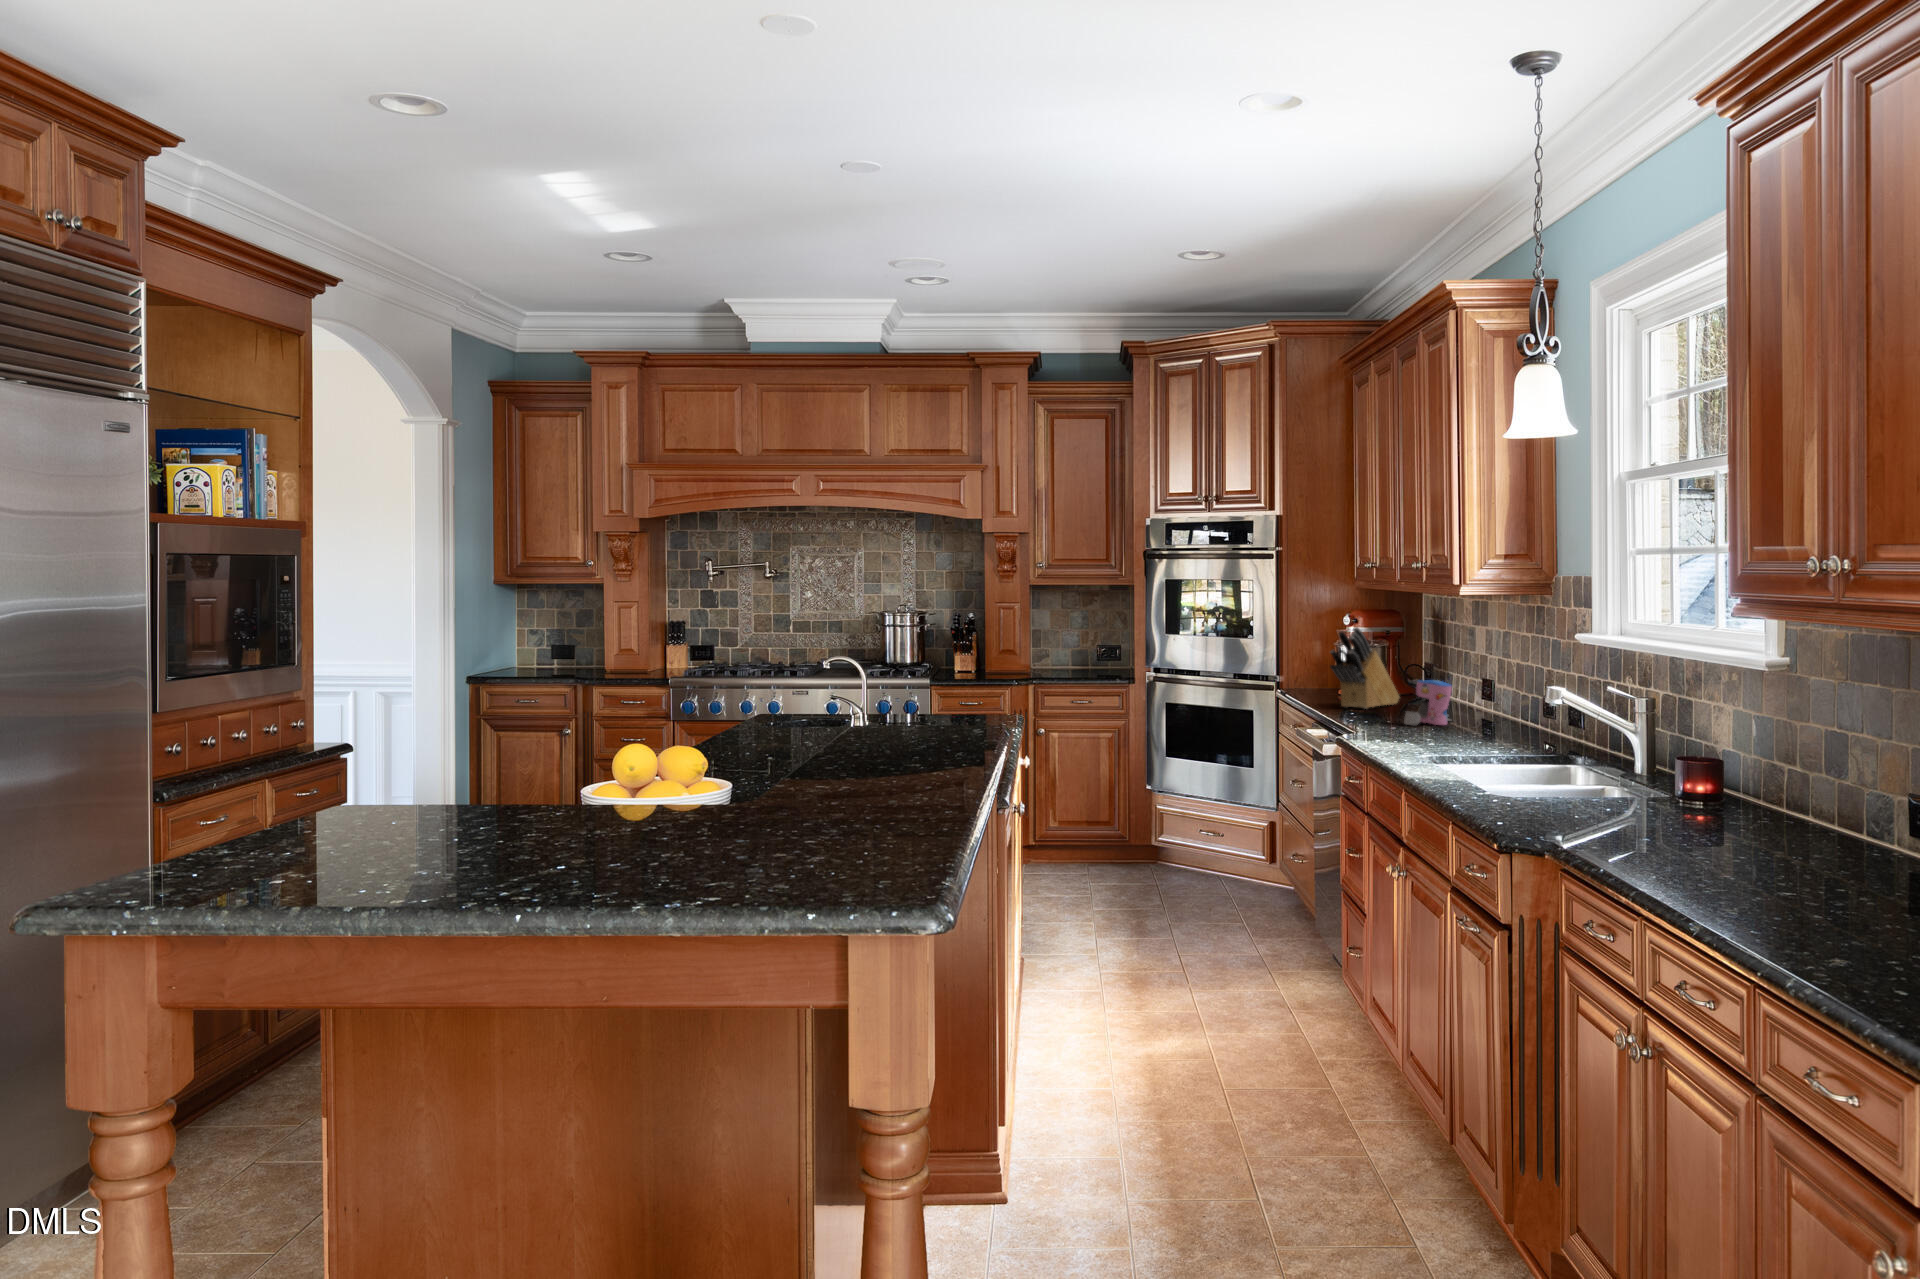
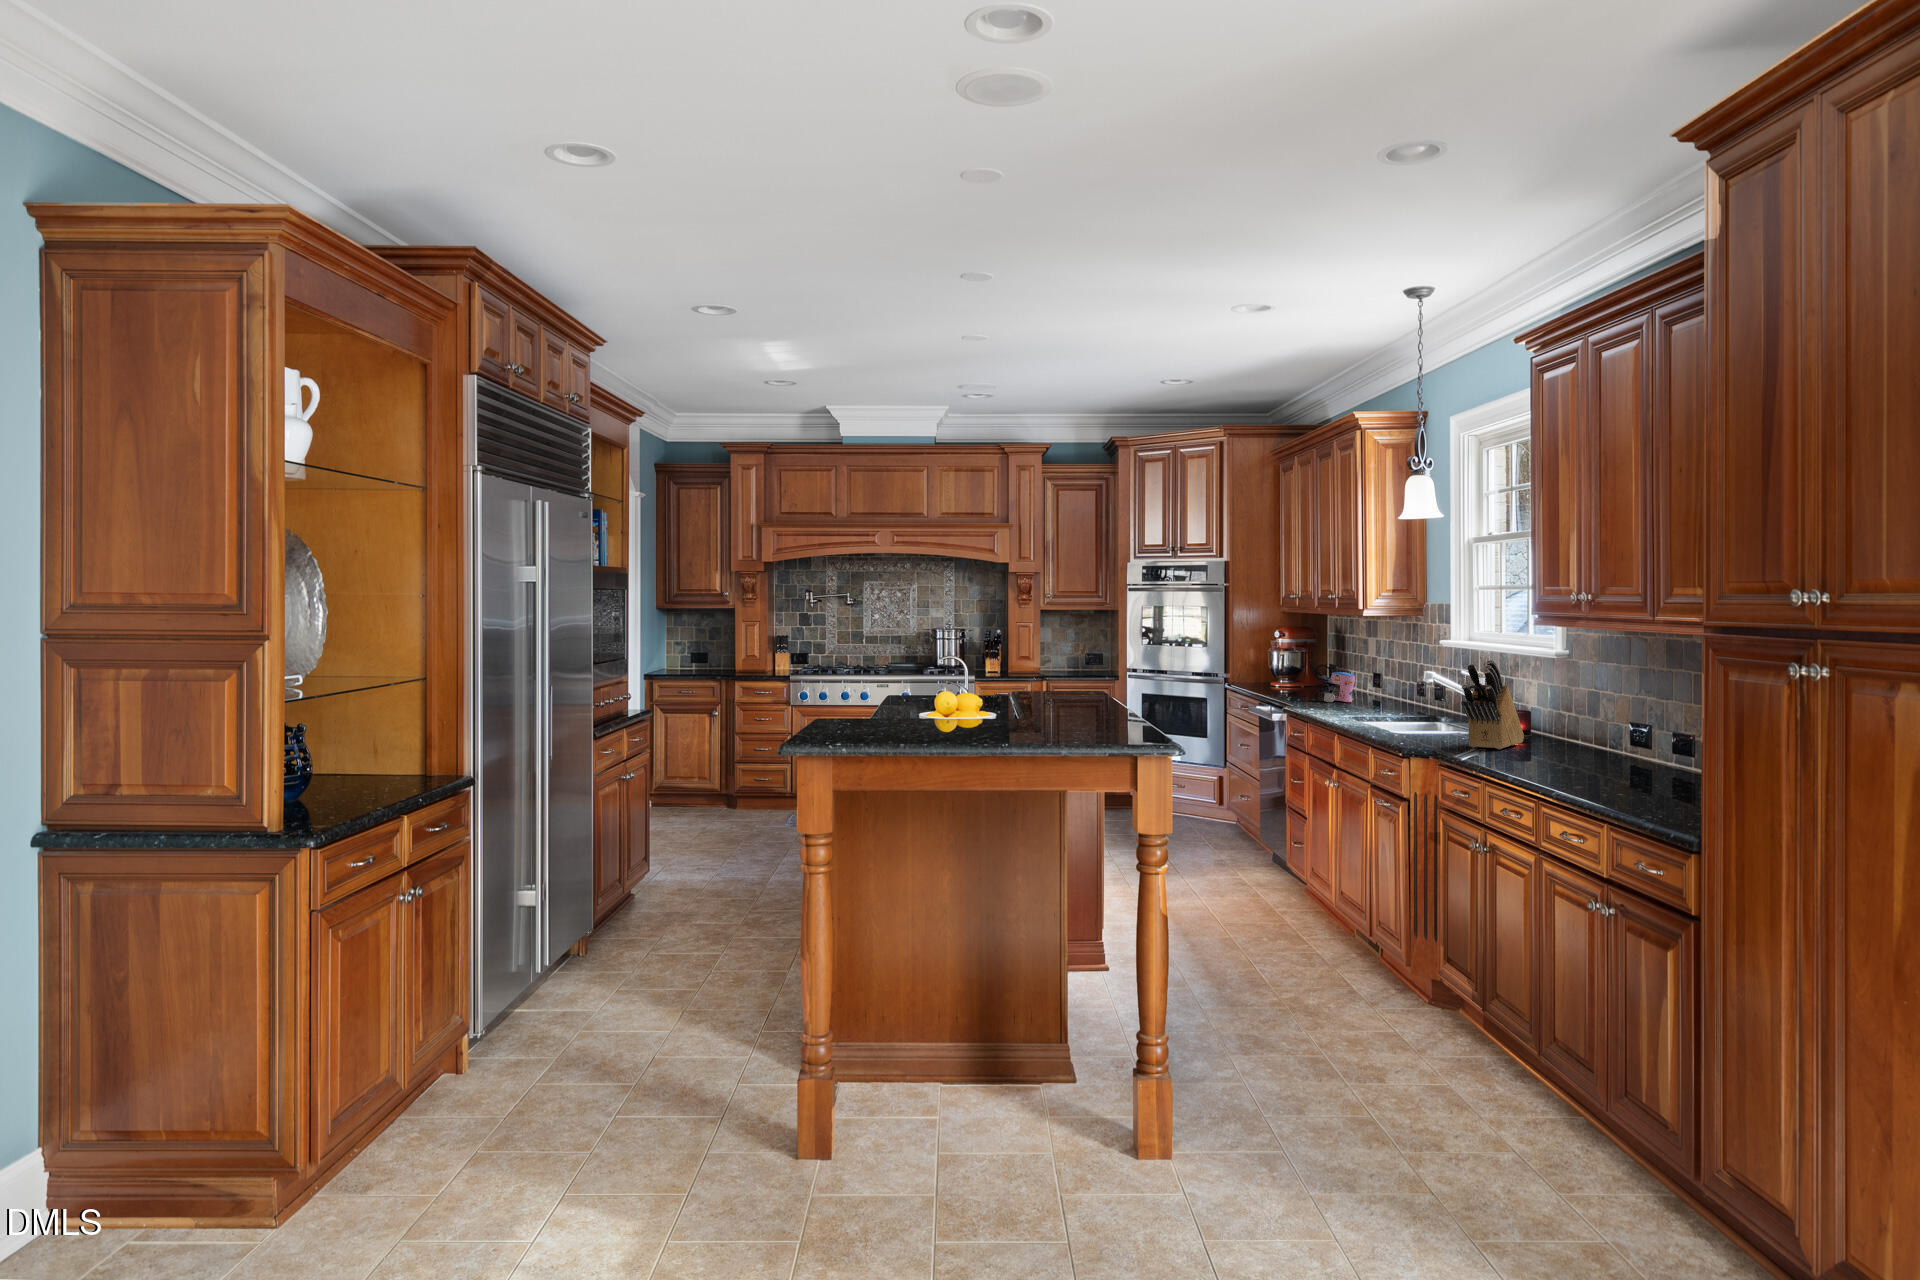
knife block: present [1330,627,1399,709] -> present [1461,660,1524,749]

